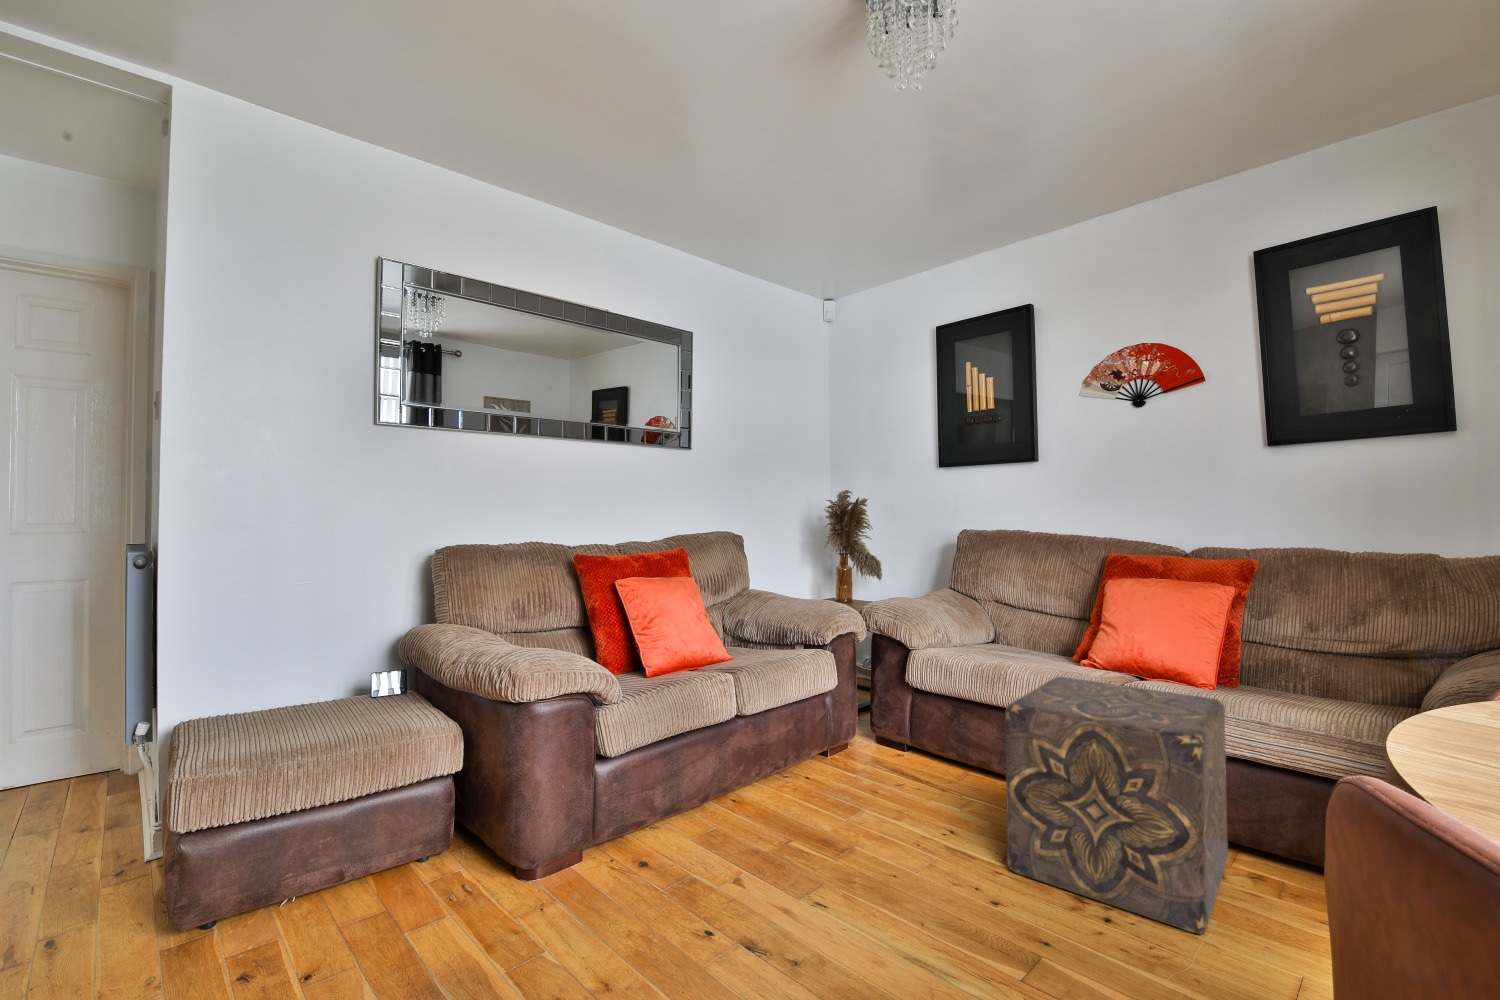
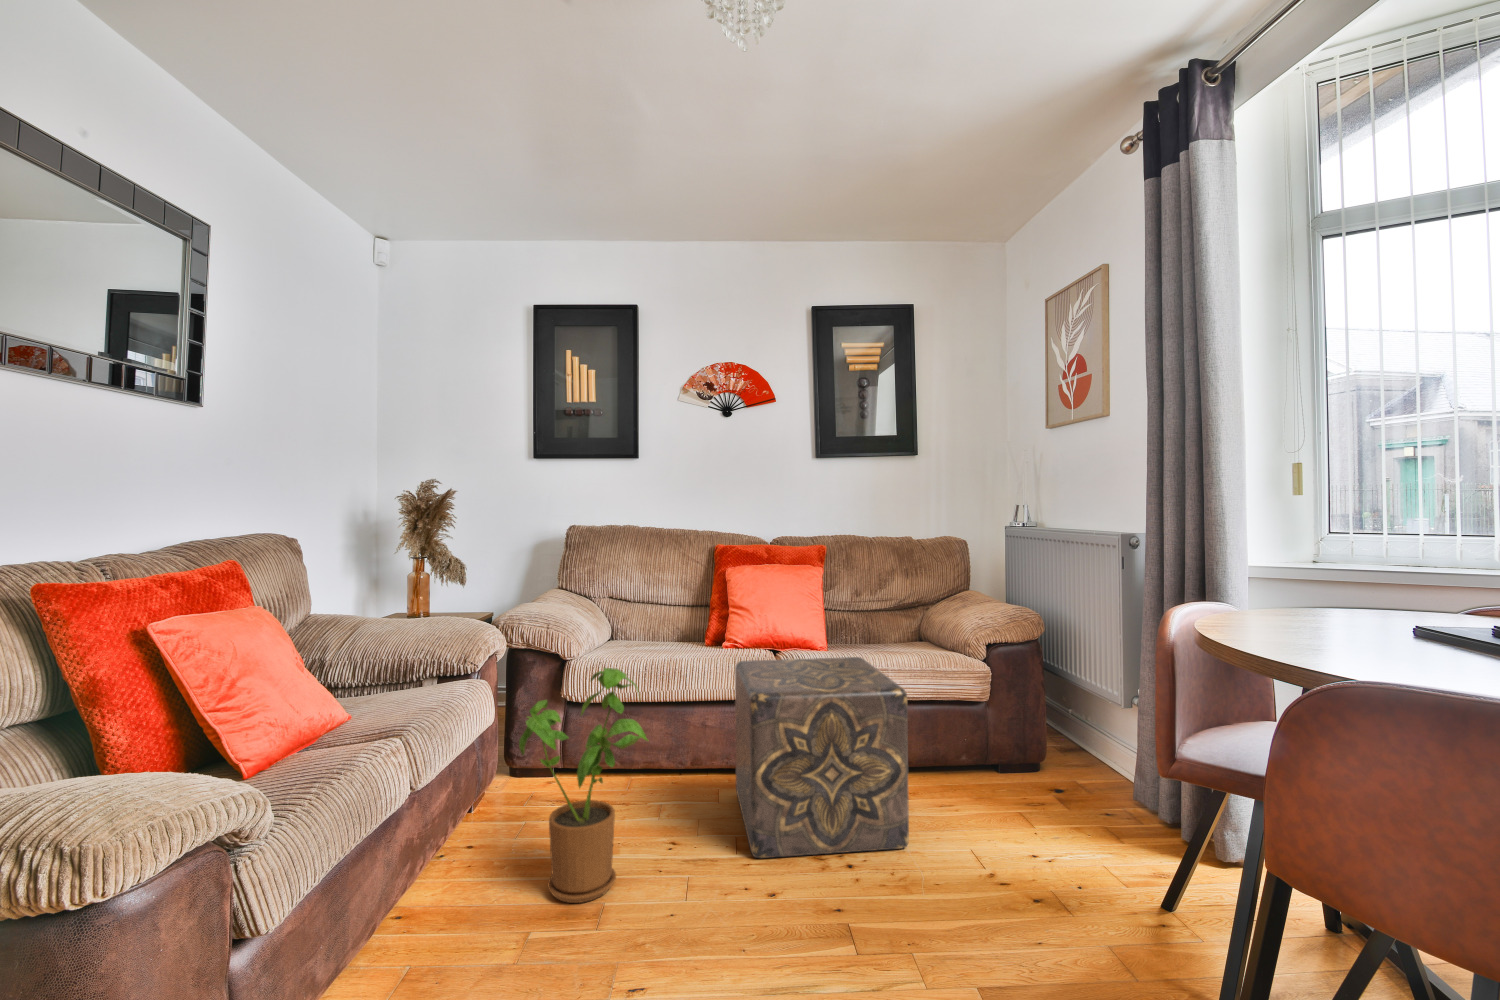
house plant: none [808,652,909,842] -> present [519,668,647,903]

